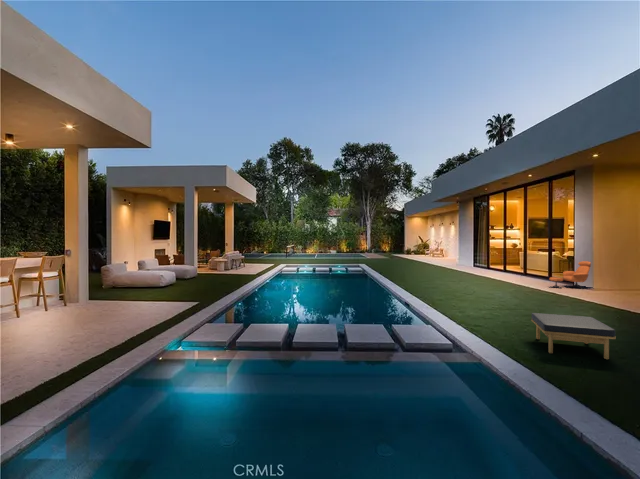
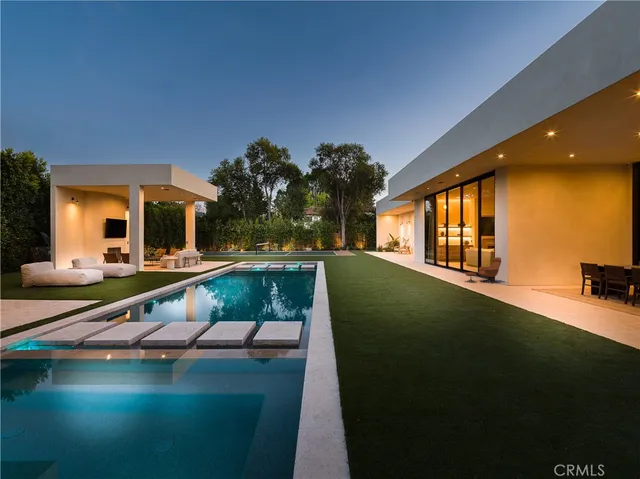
ottoman: present [531,313,616,359] -> none [370,302,424,339]

